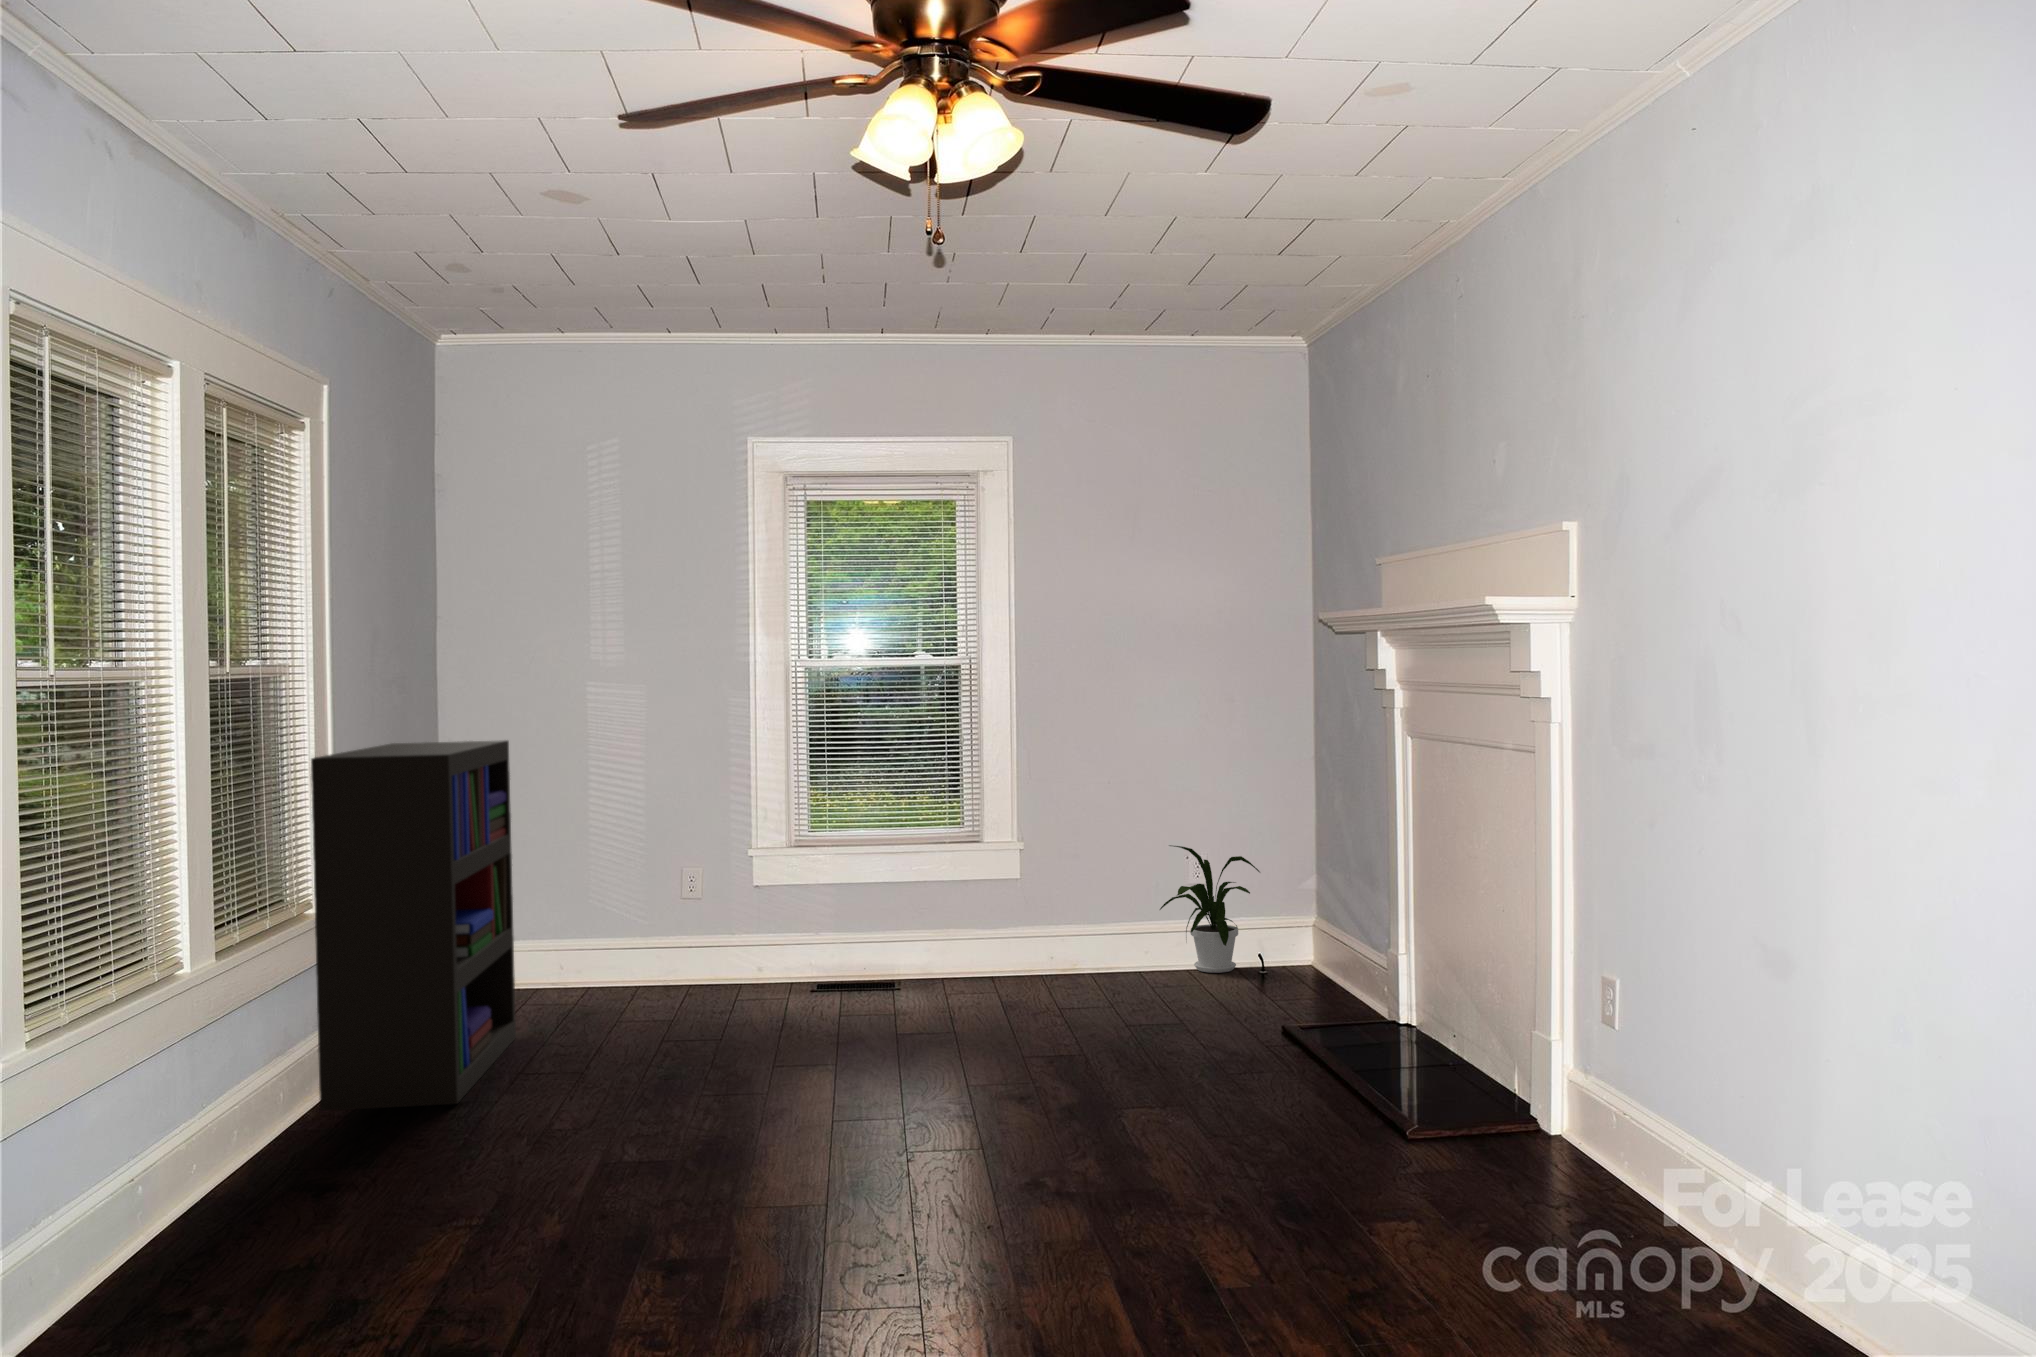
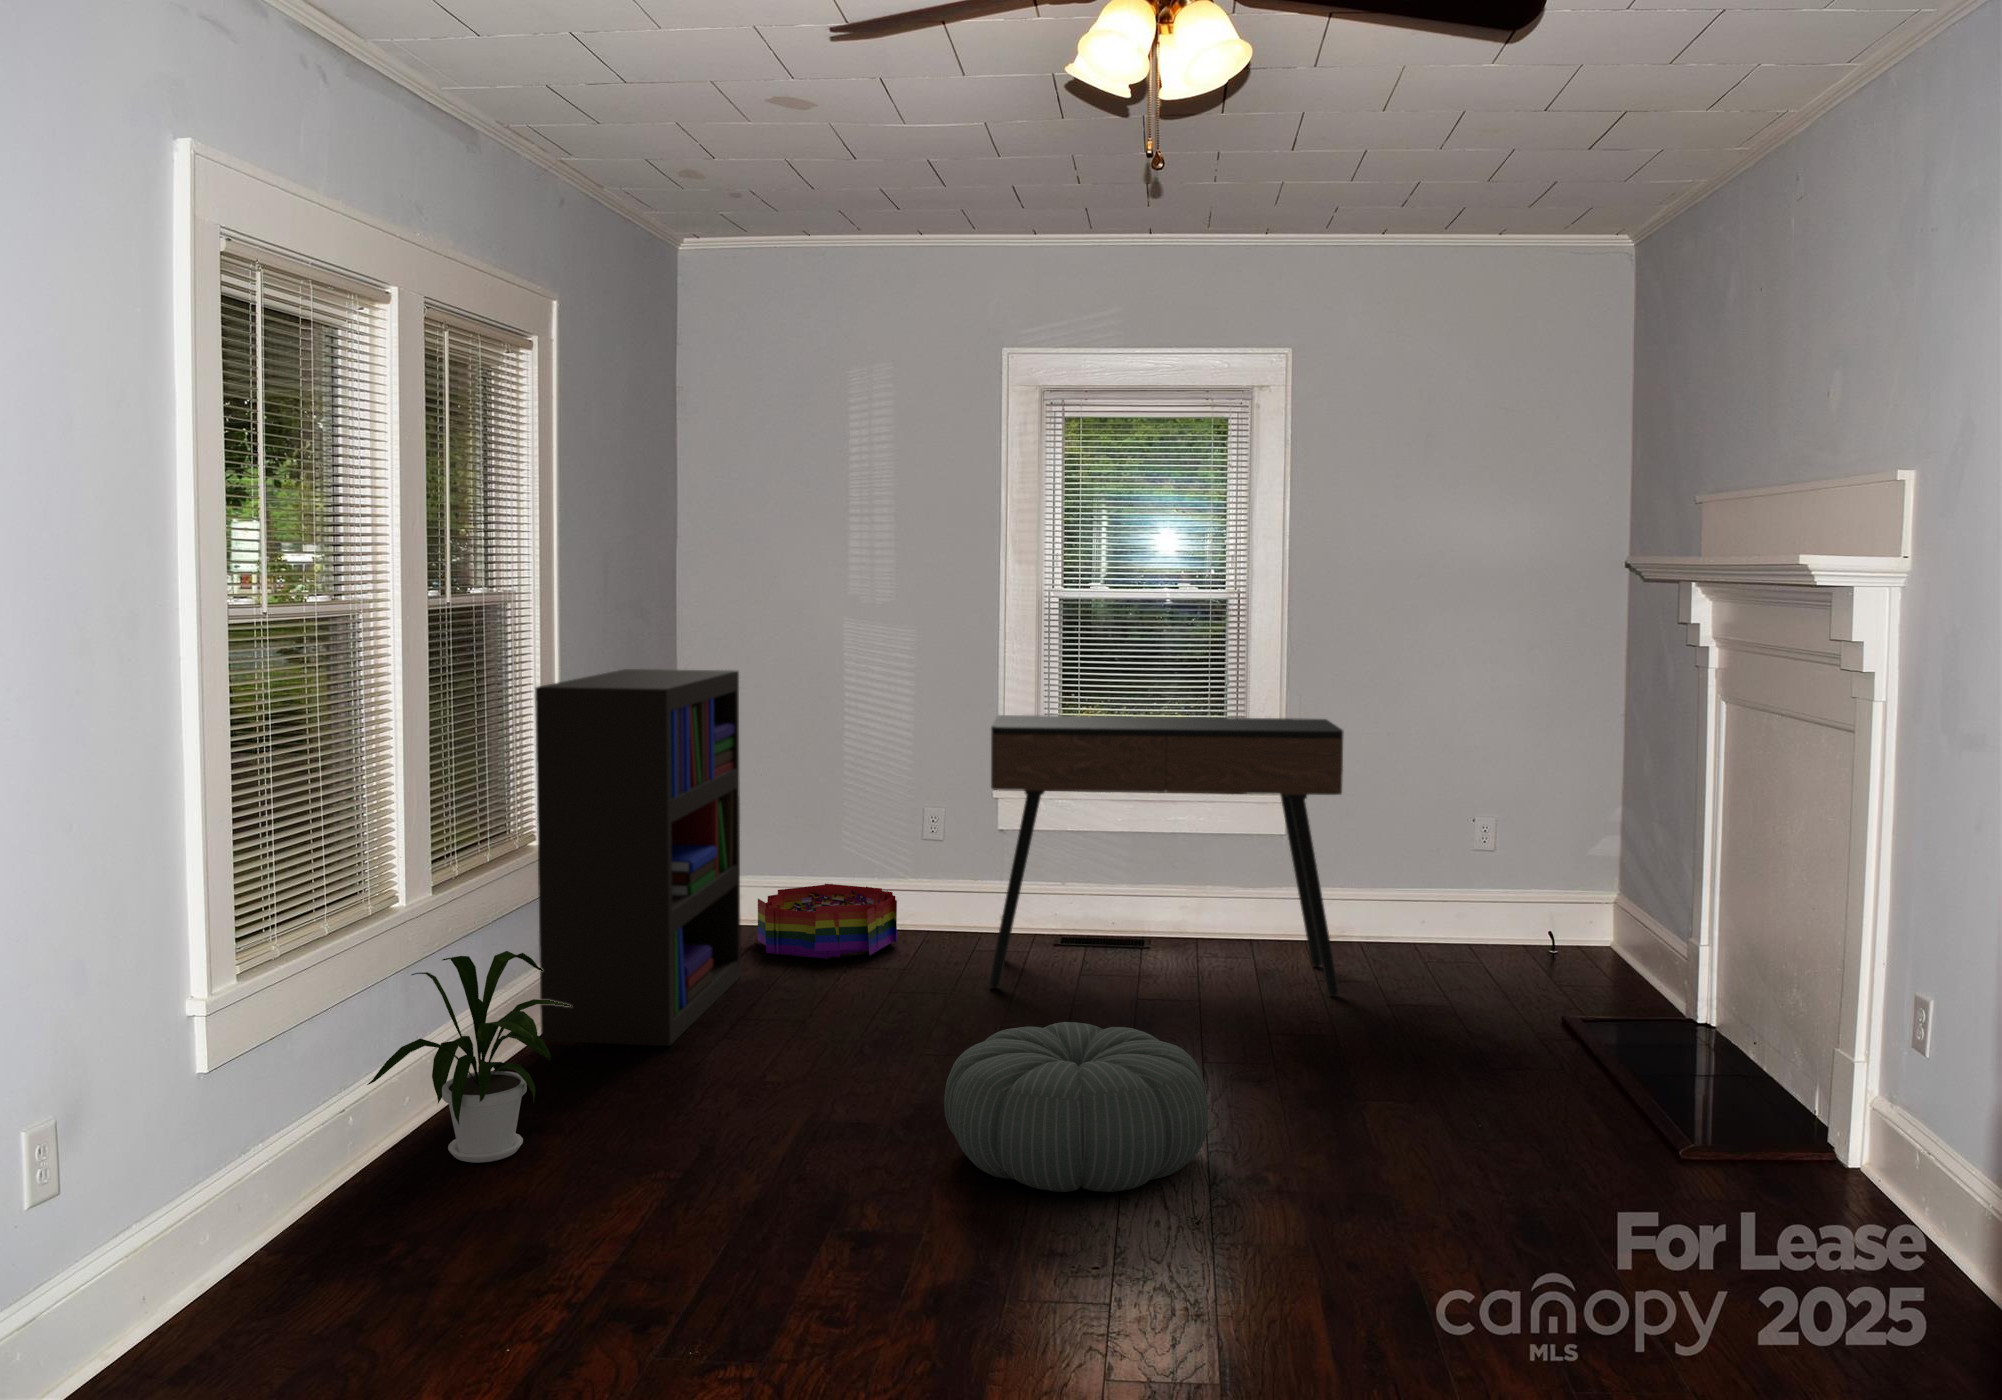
console table: none [757,765,1078,1027] -> present [989,715,1344,996]
house plant: present [1160,845,1260,973] -> present [367,951,570,1163]
storage bin: none [526,946,666,1015] -> present [758,884,897,959]
pouf: none [748,1039,991,1189] -> present [944,1022,1208,1192]

